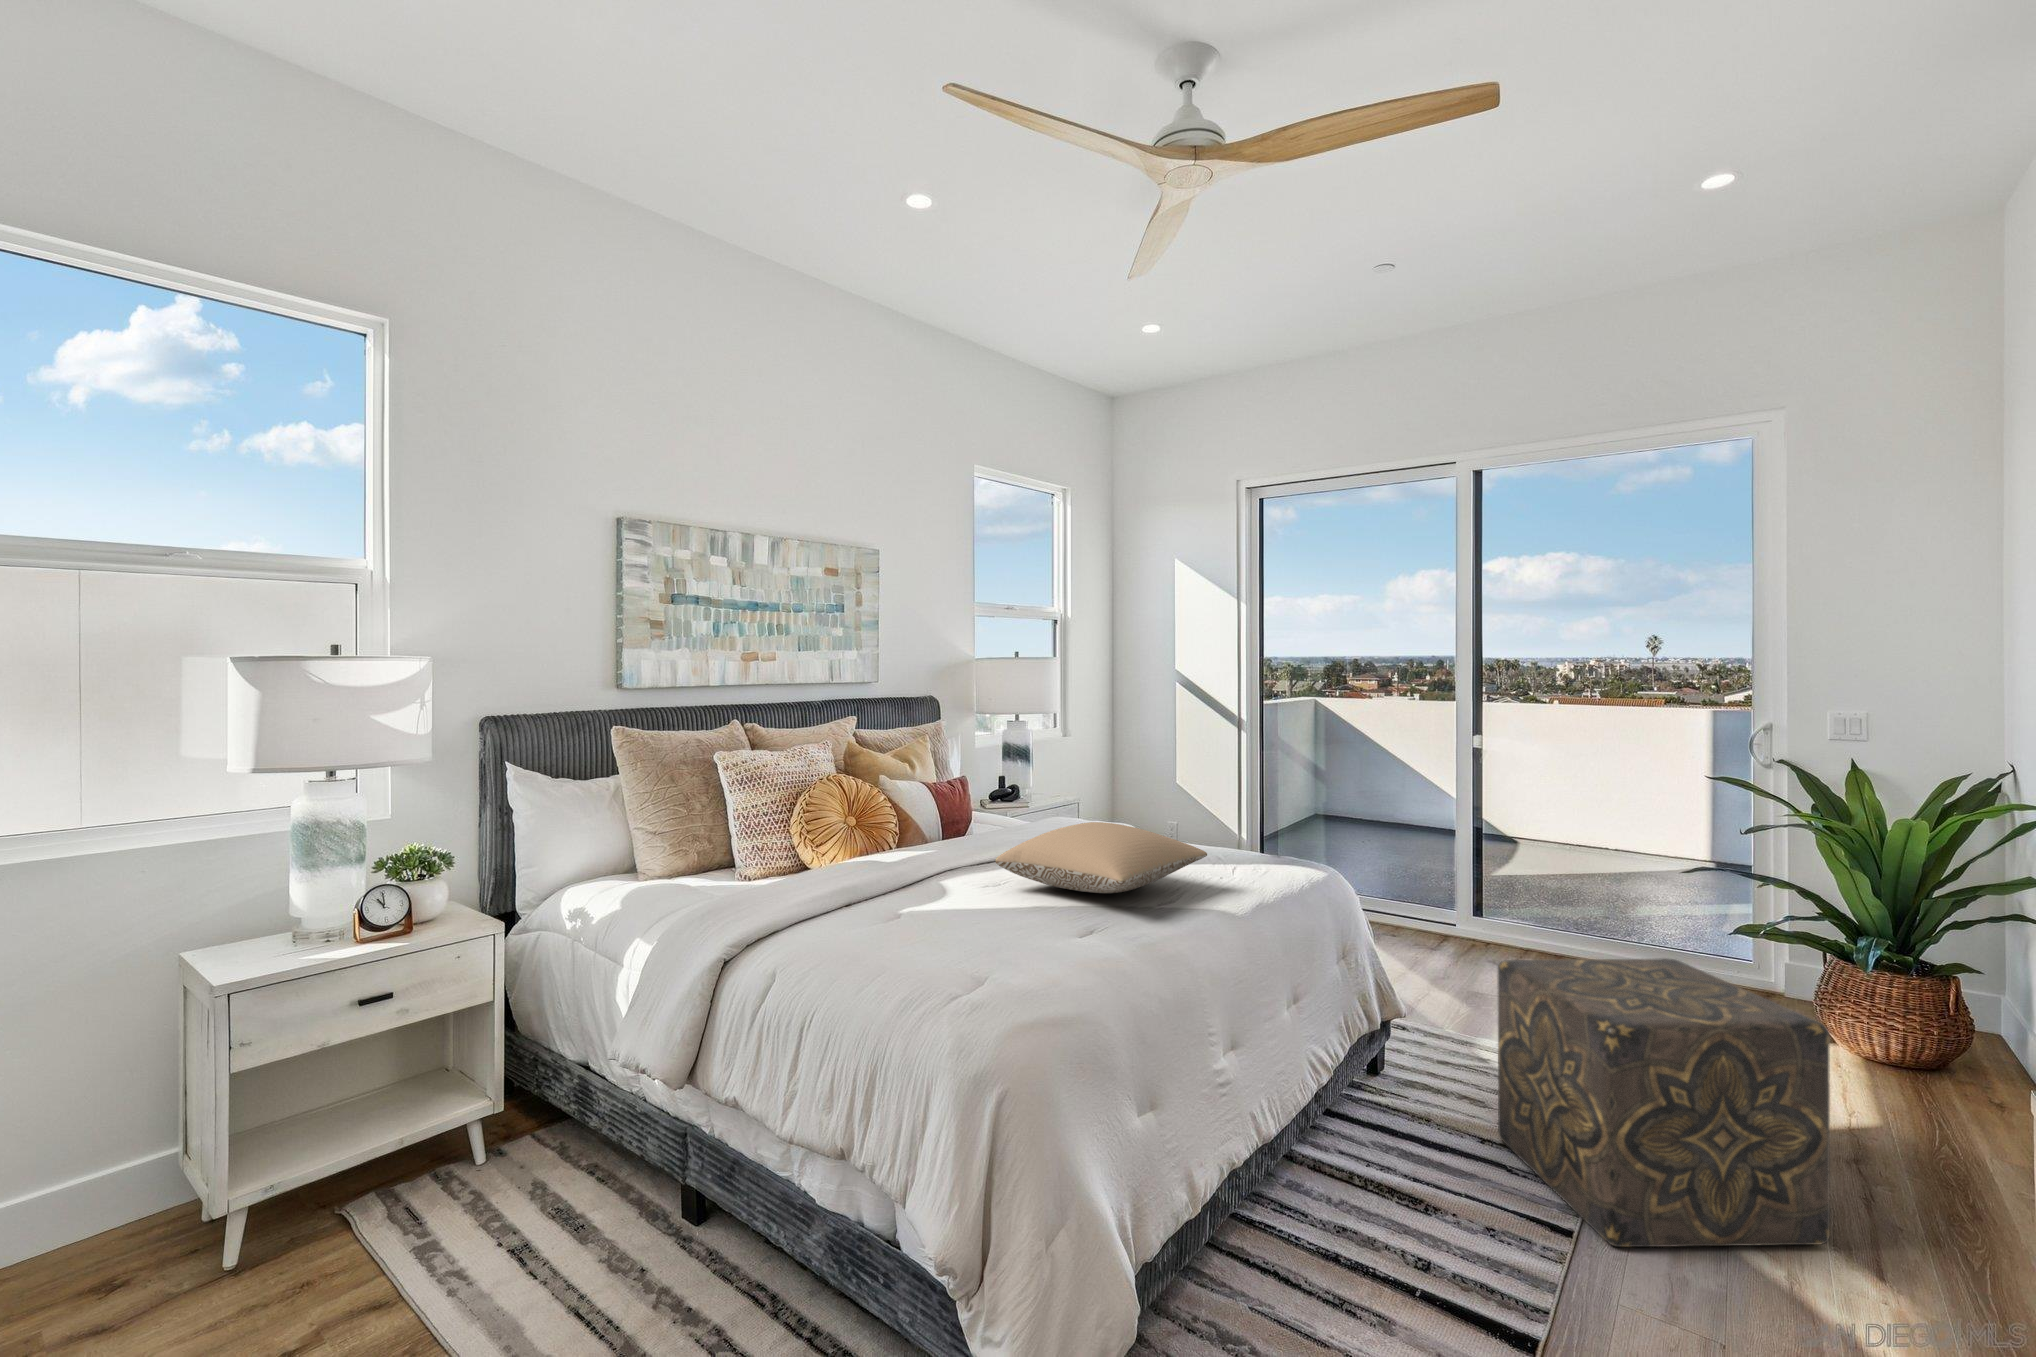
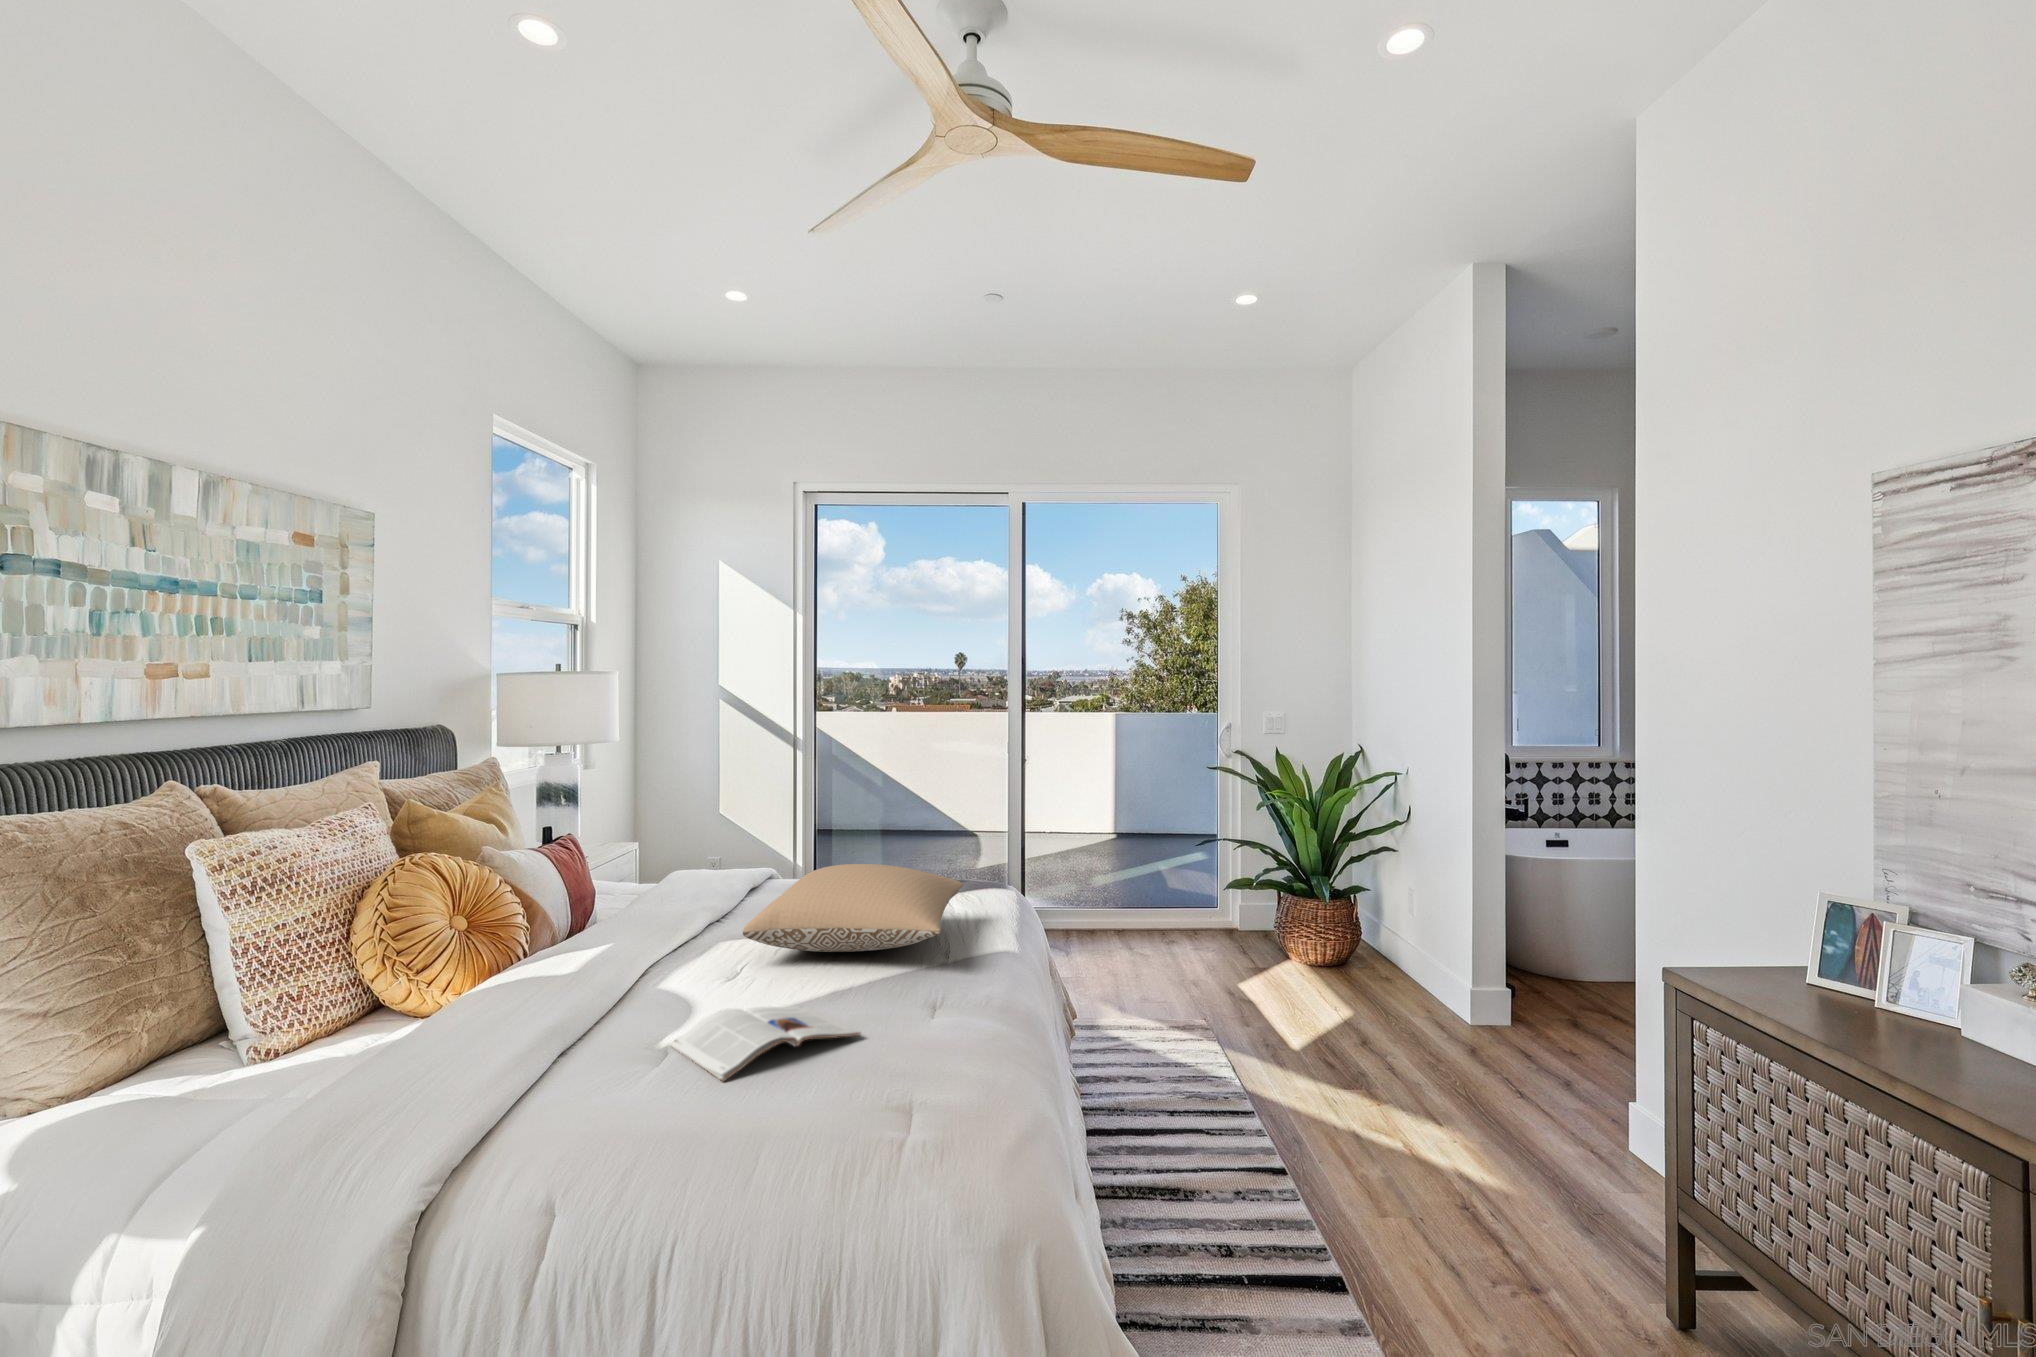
magazine: none [893,905,1008,946] -> present [670,1006,860,1081]
ottoman: present [1498,958,1830,1247] -> none [1180,917,1420,1173]

